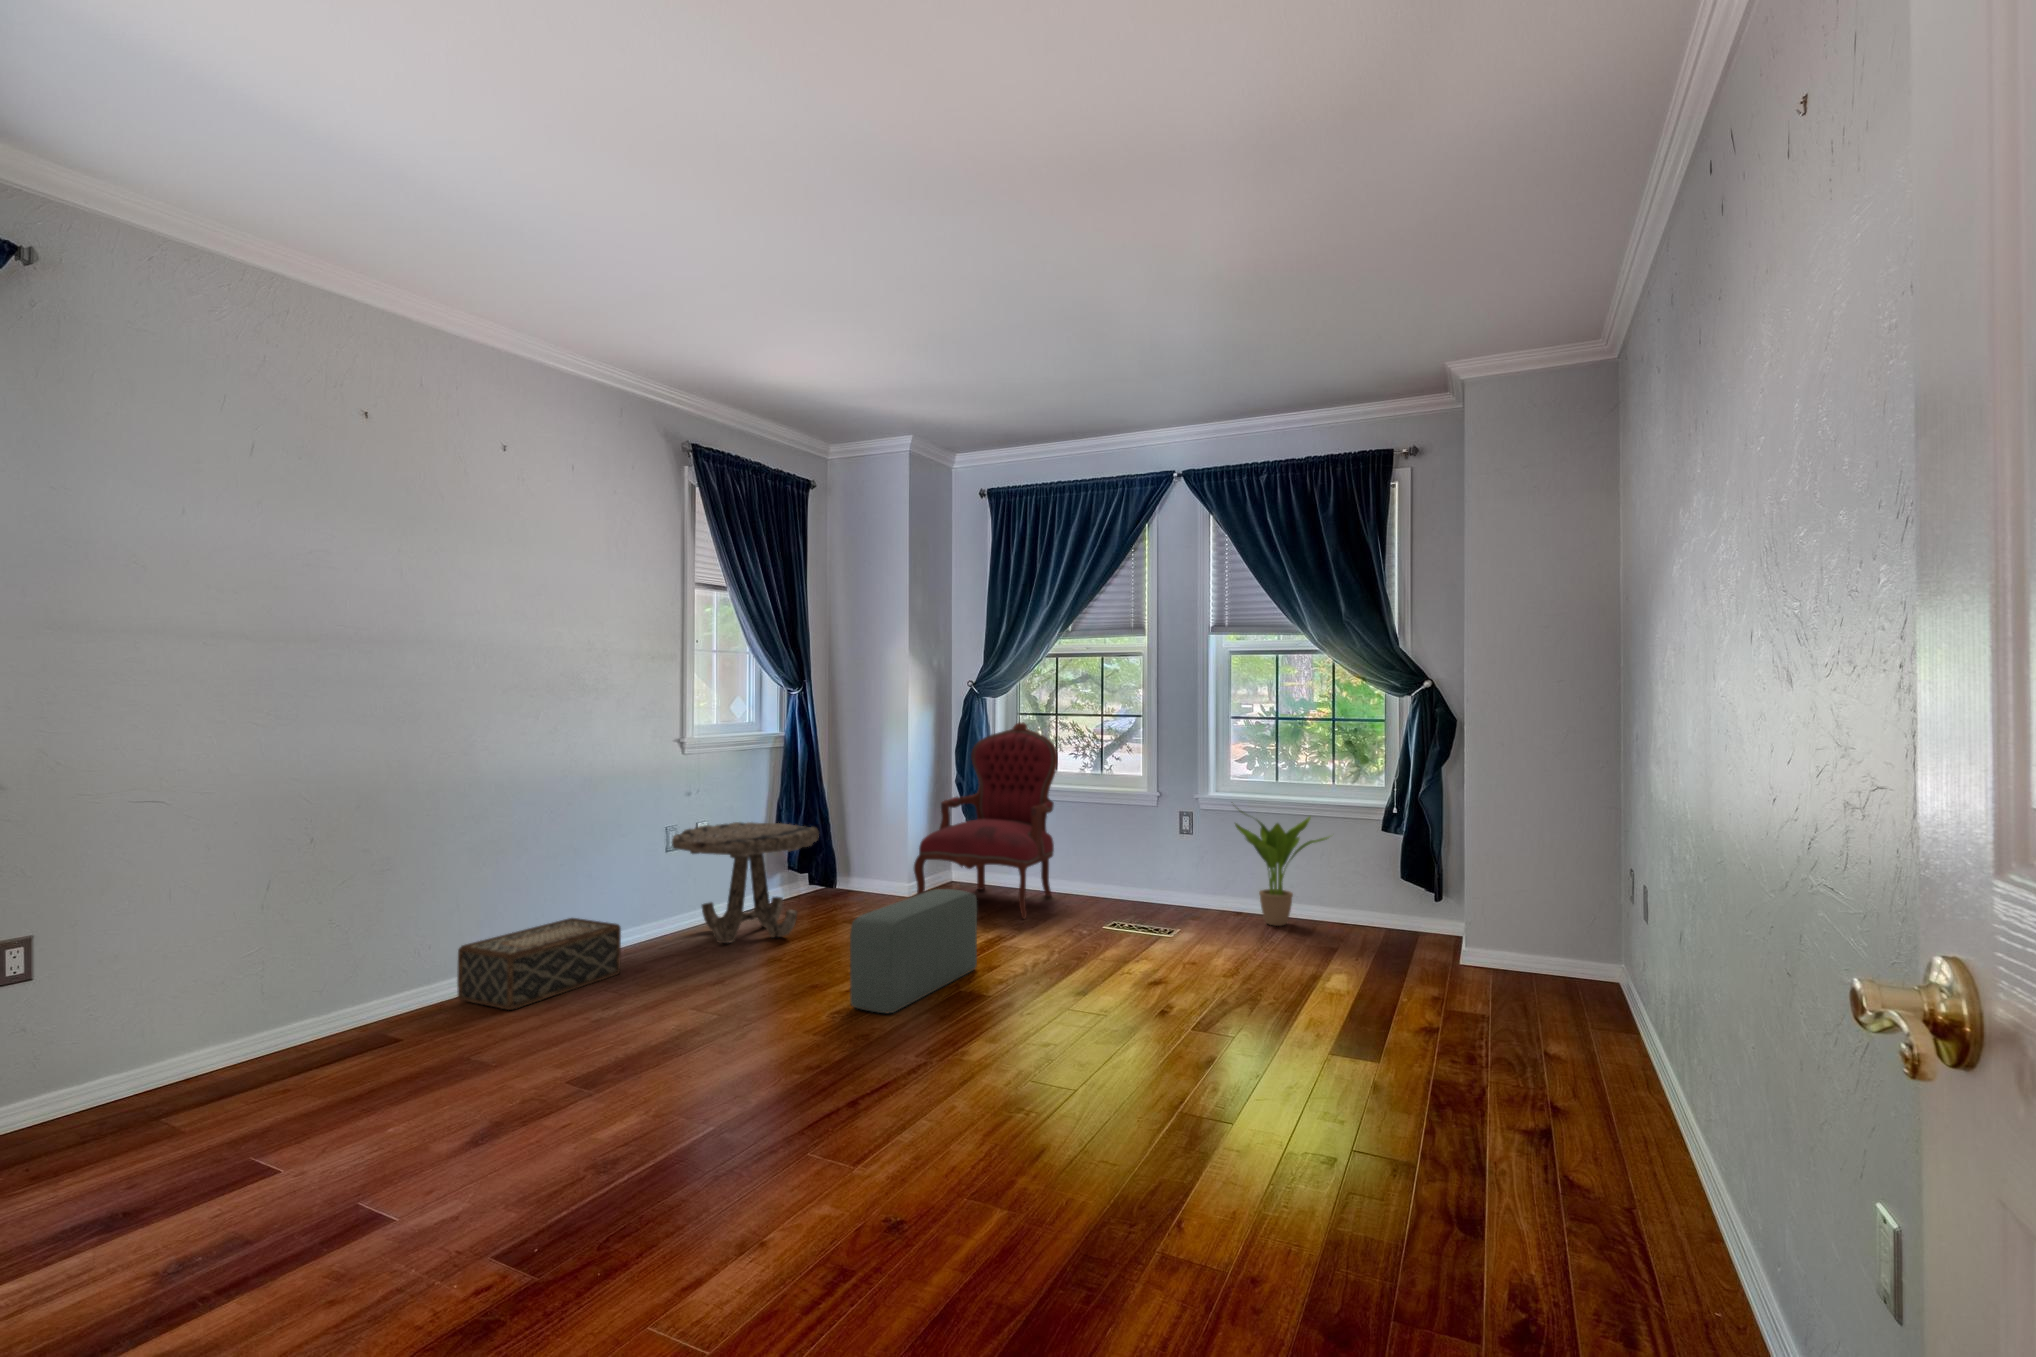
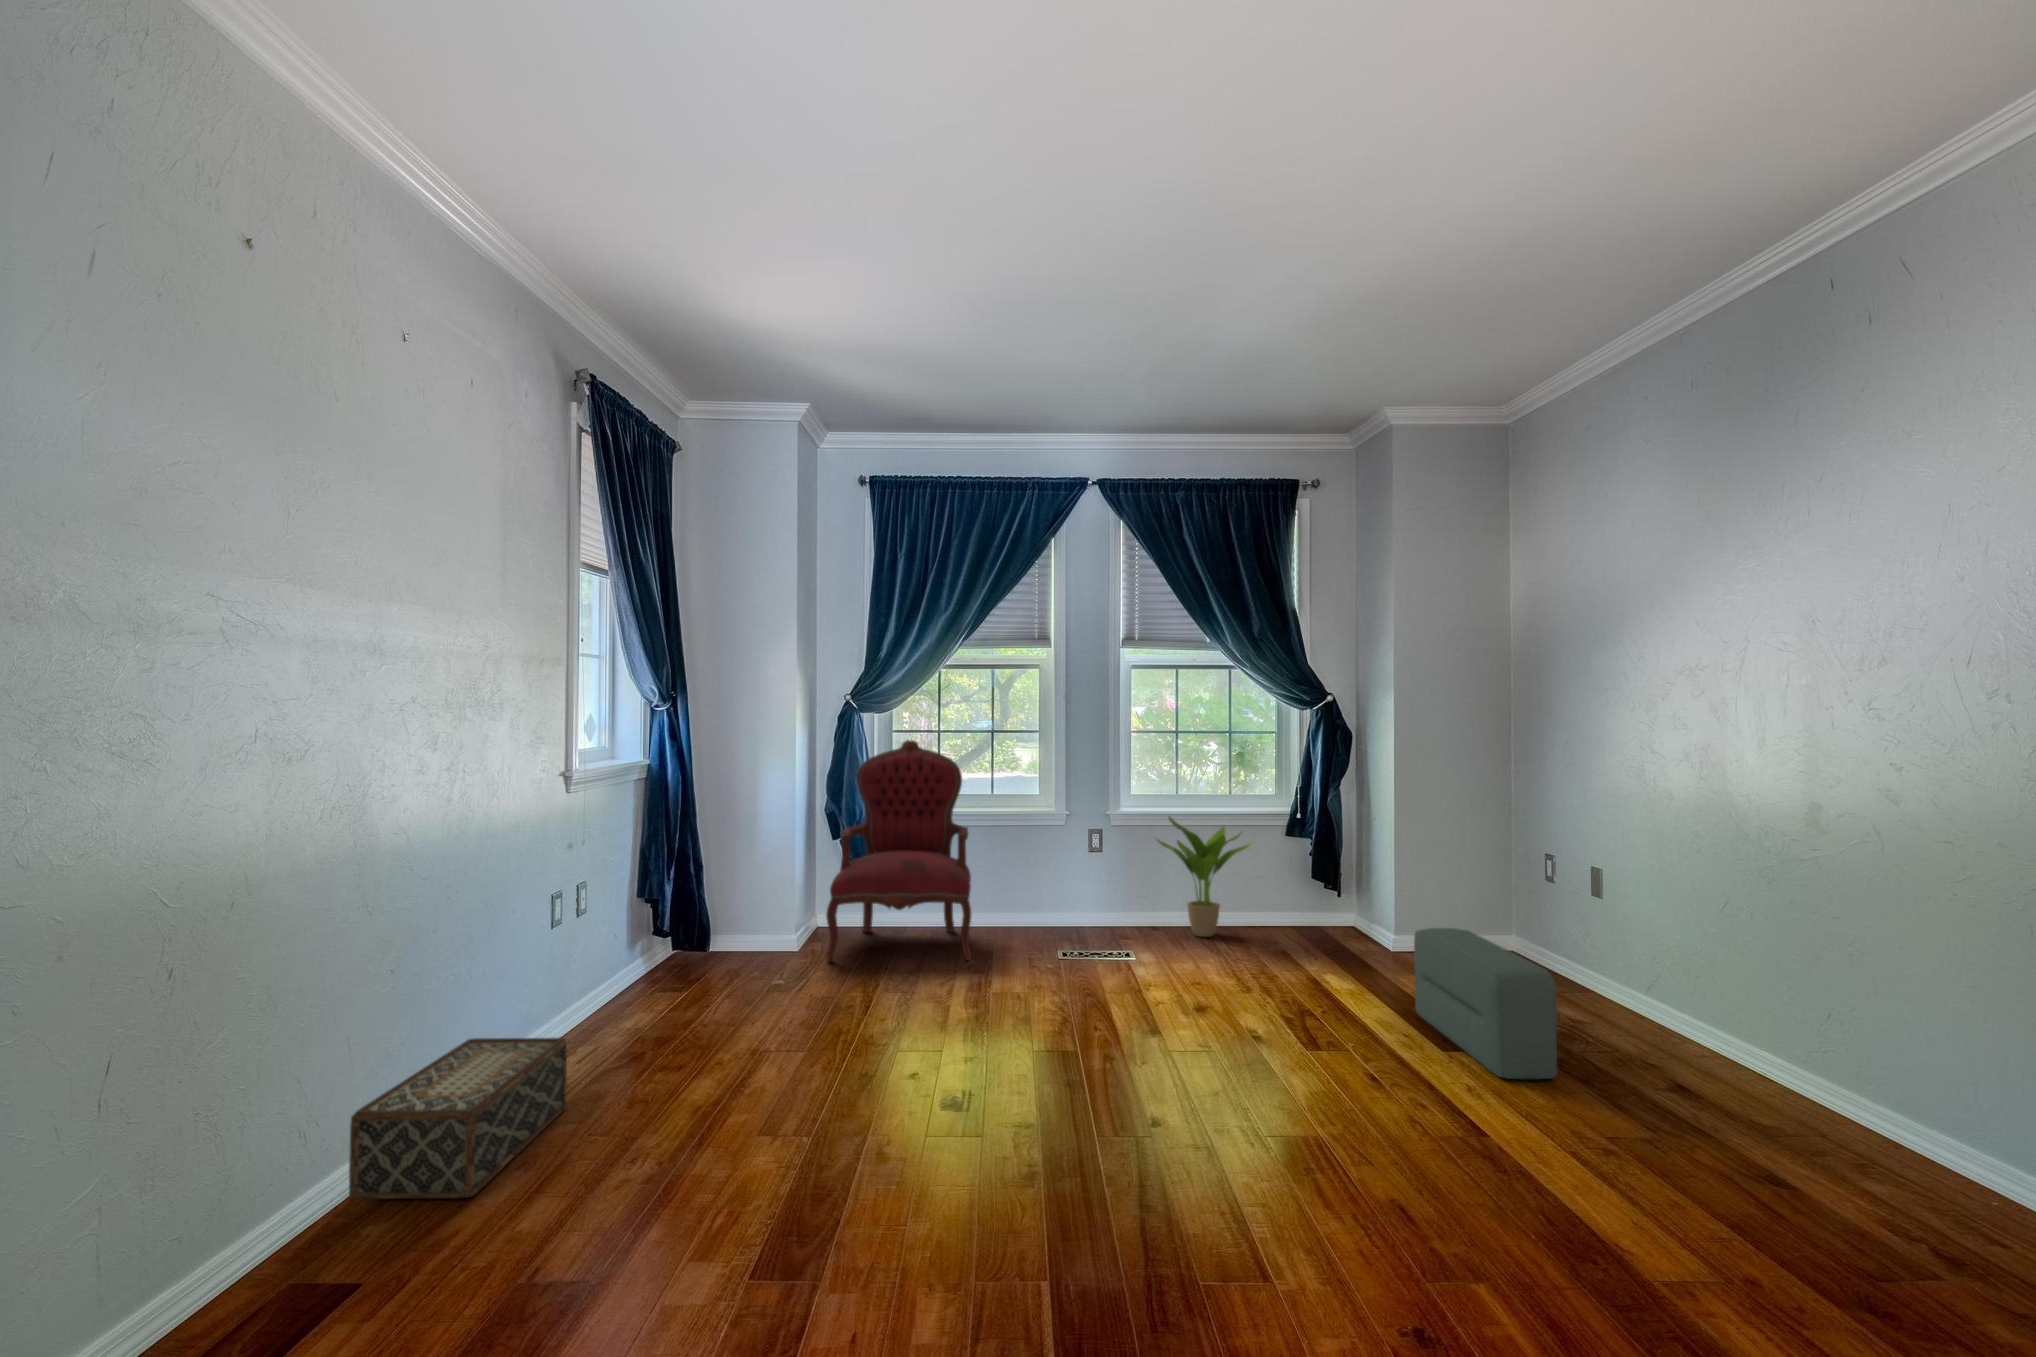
side table: present [672,822,819,943] -> none [575,876,757,1041]
pouf: present [850,889,977,1013] -> present [1414,928,1557,1079]

